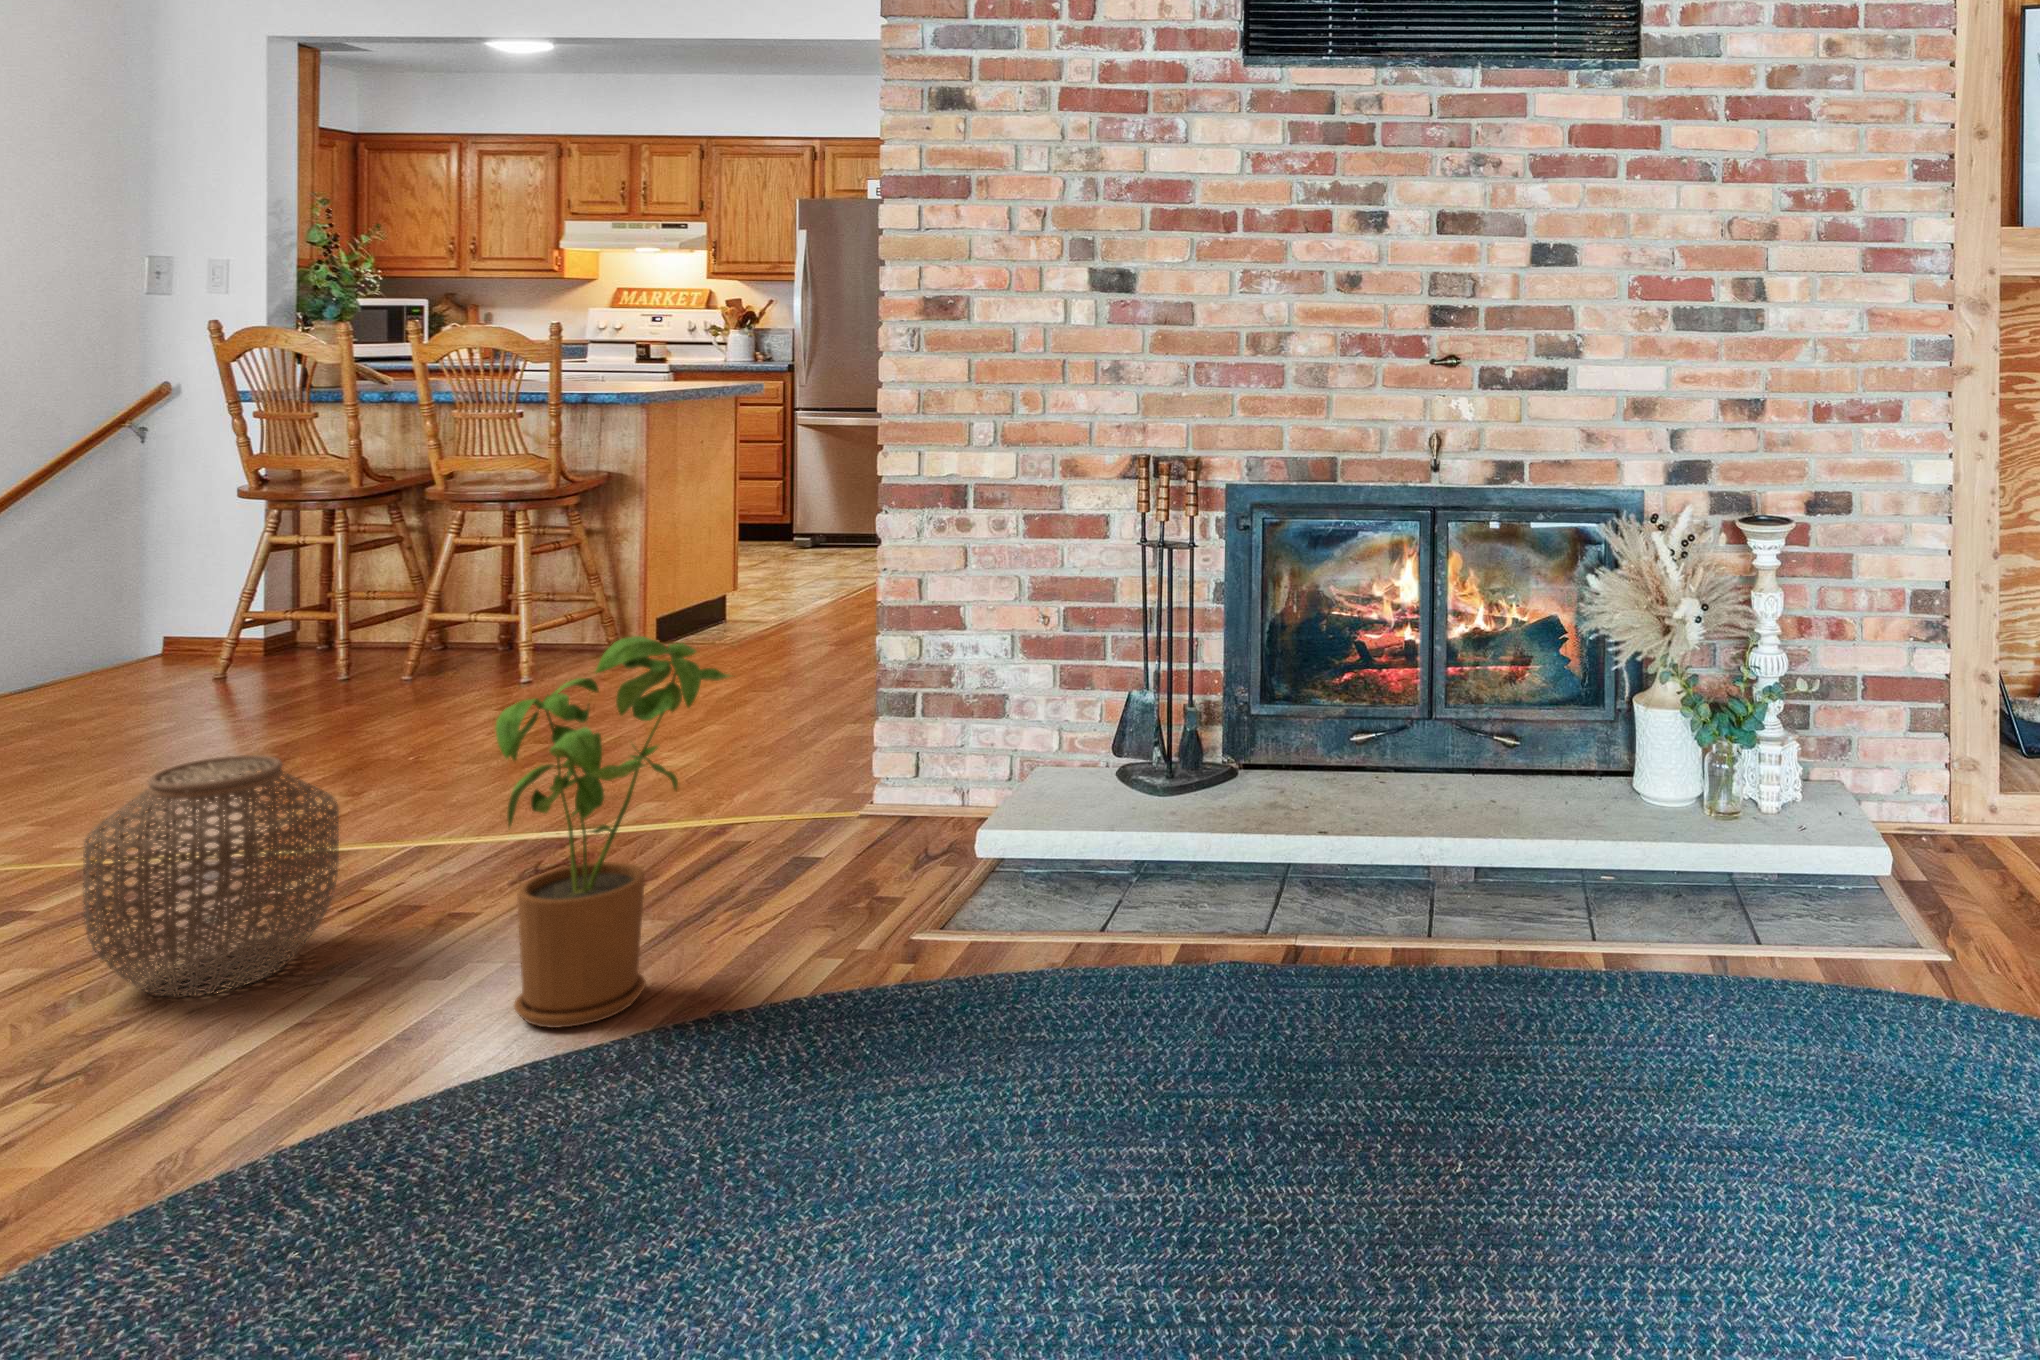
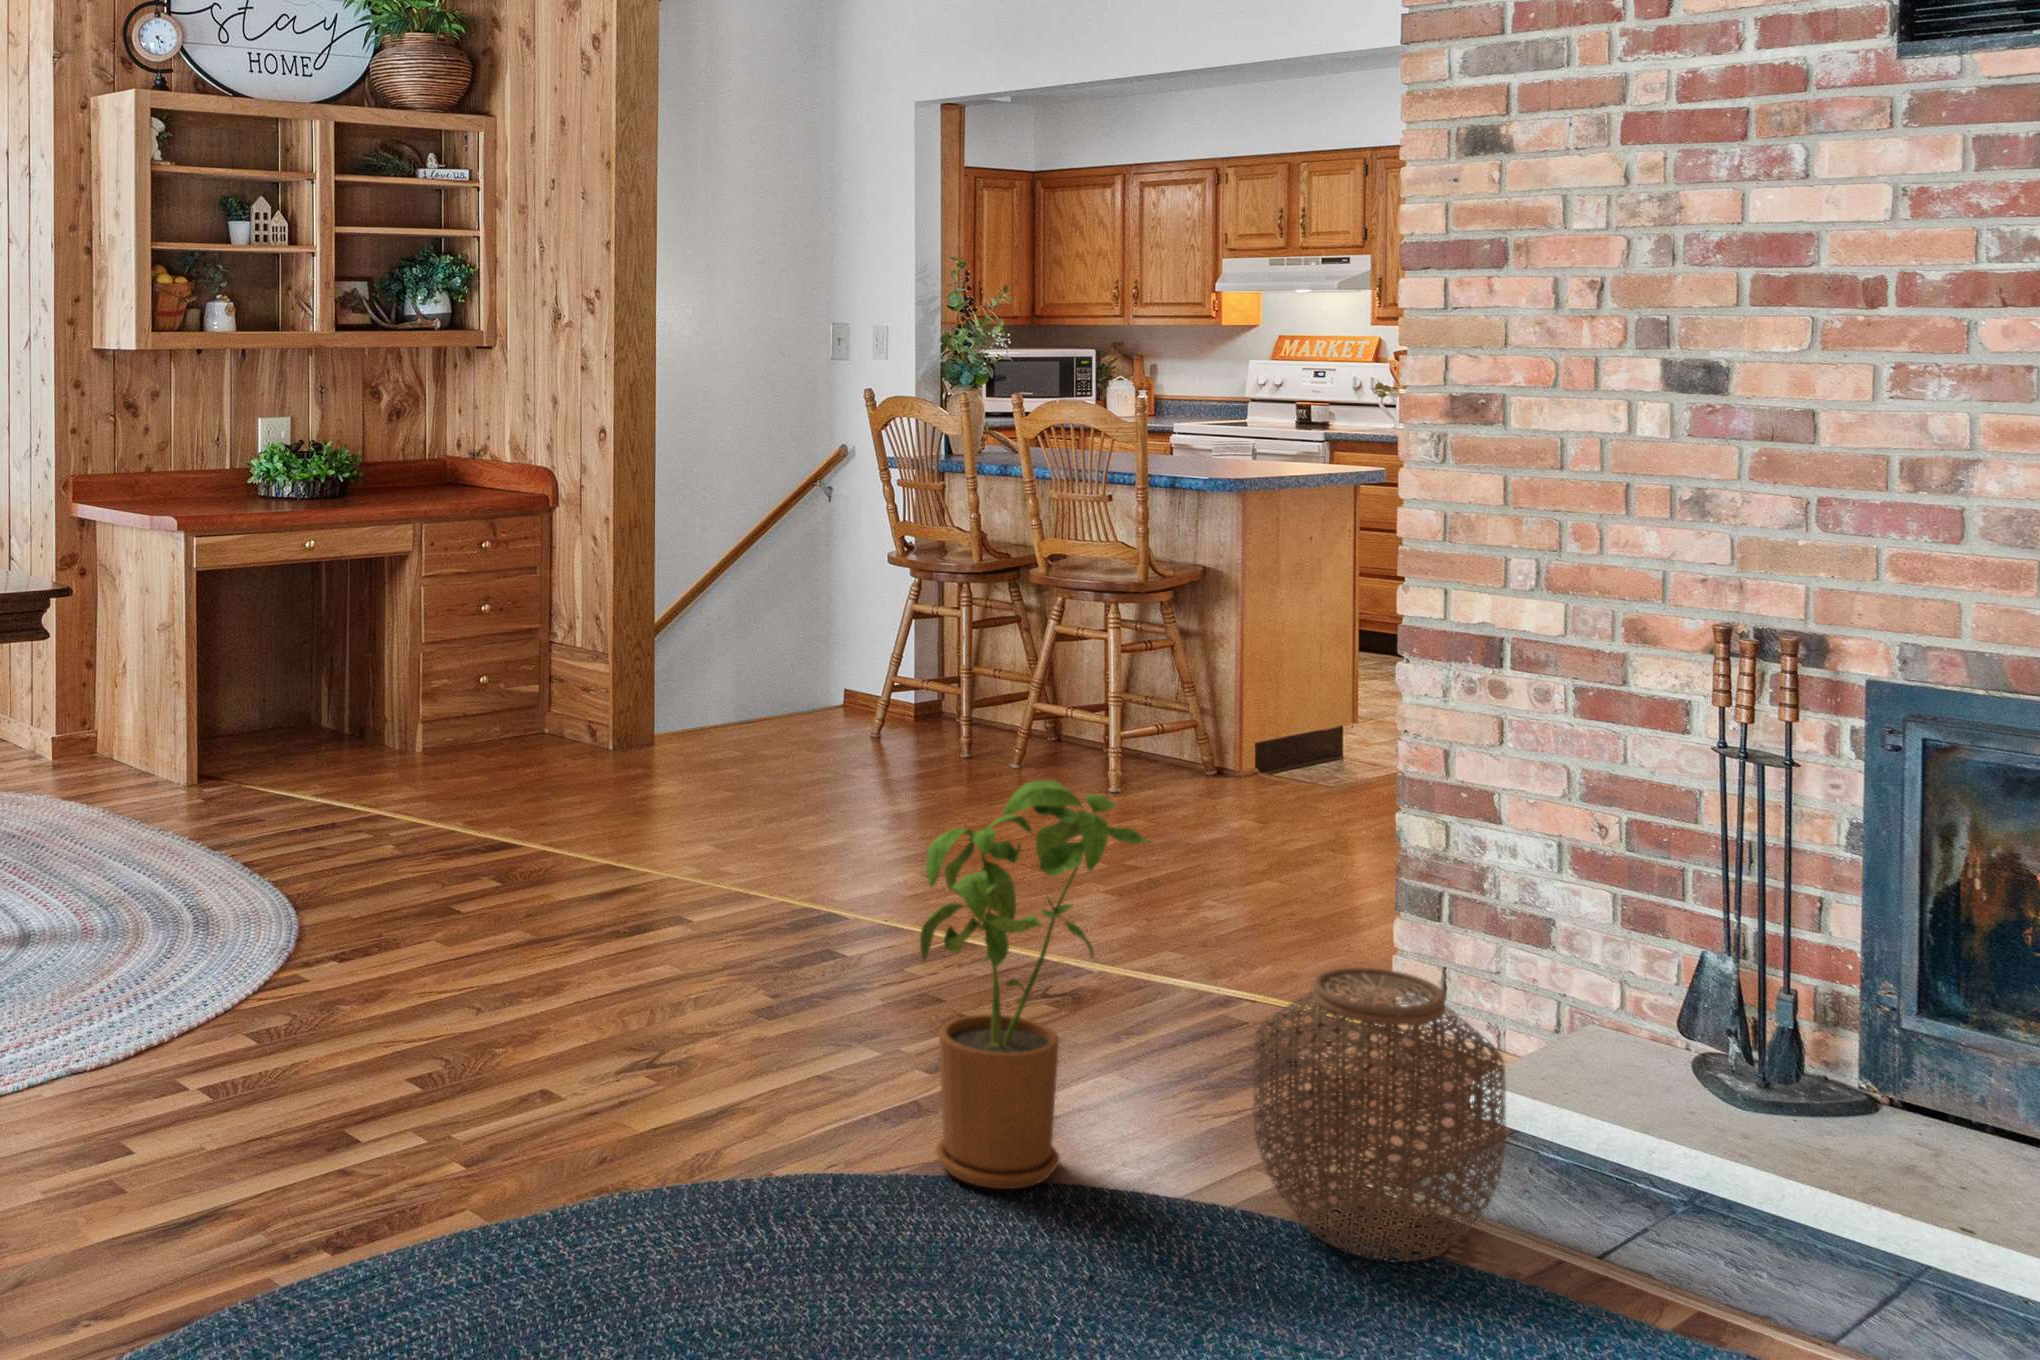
woven basket: present [83,755,339,996] -> present [1254,968,1506,1262]

